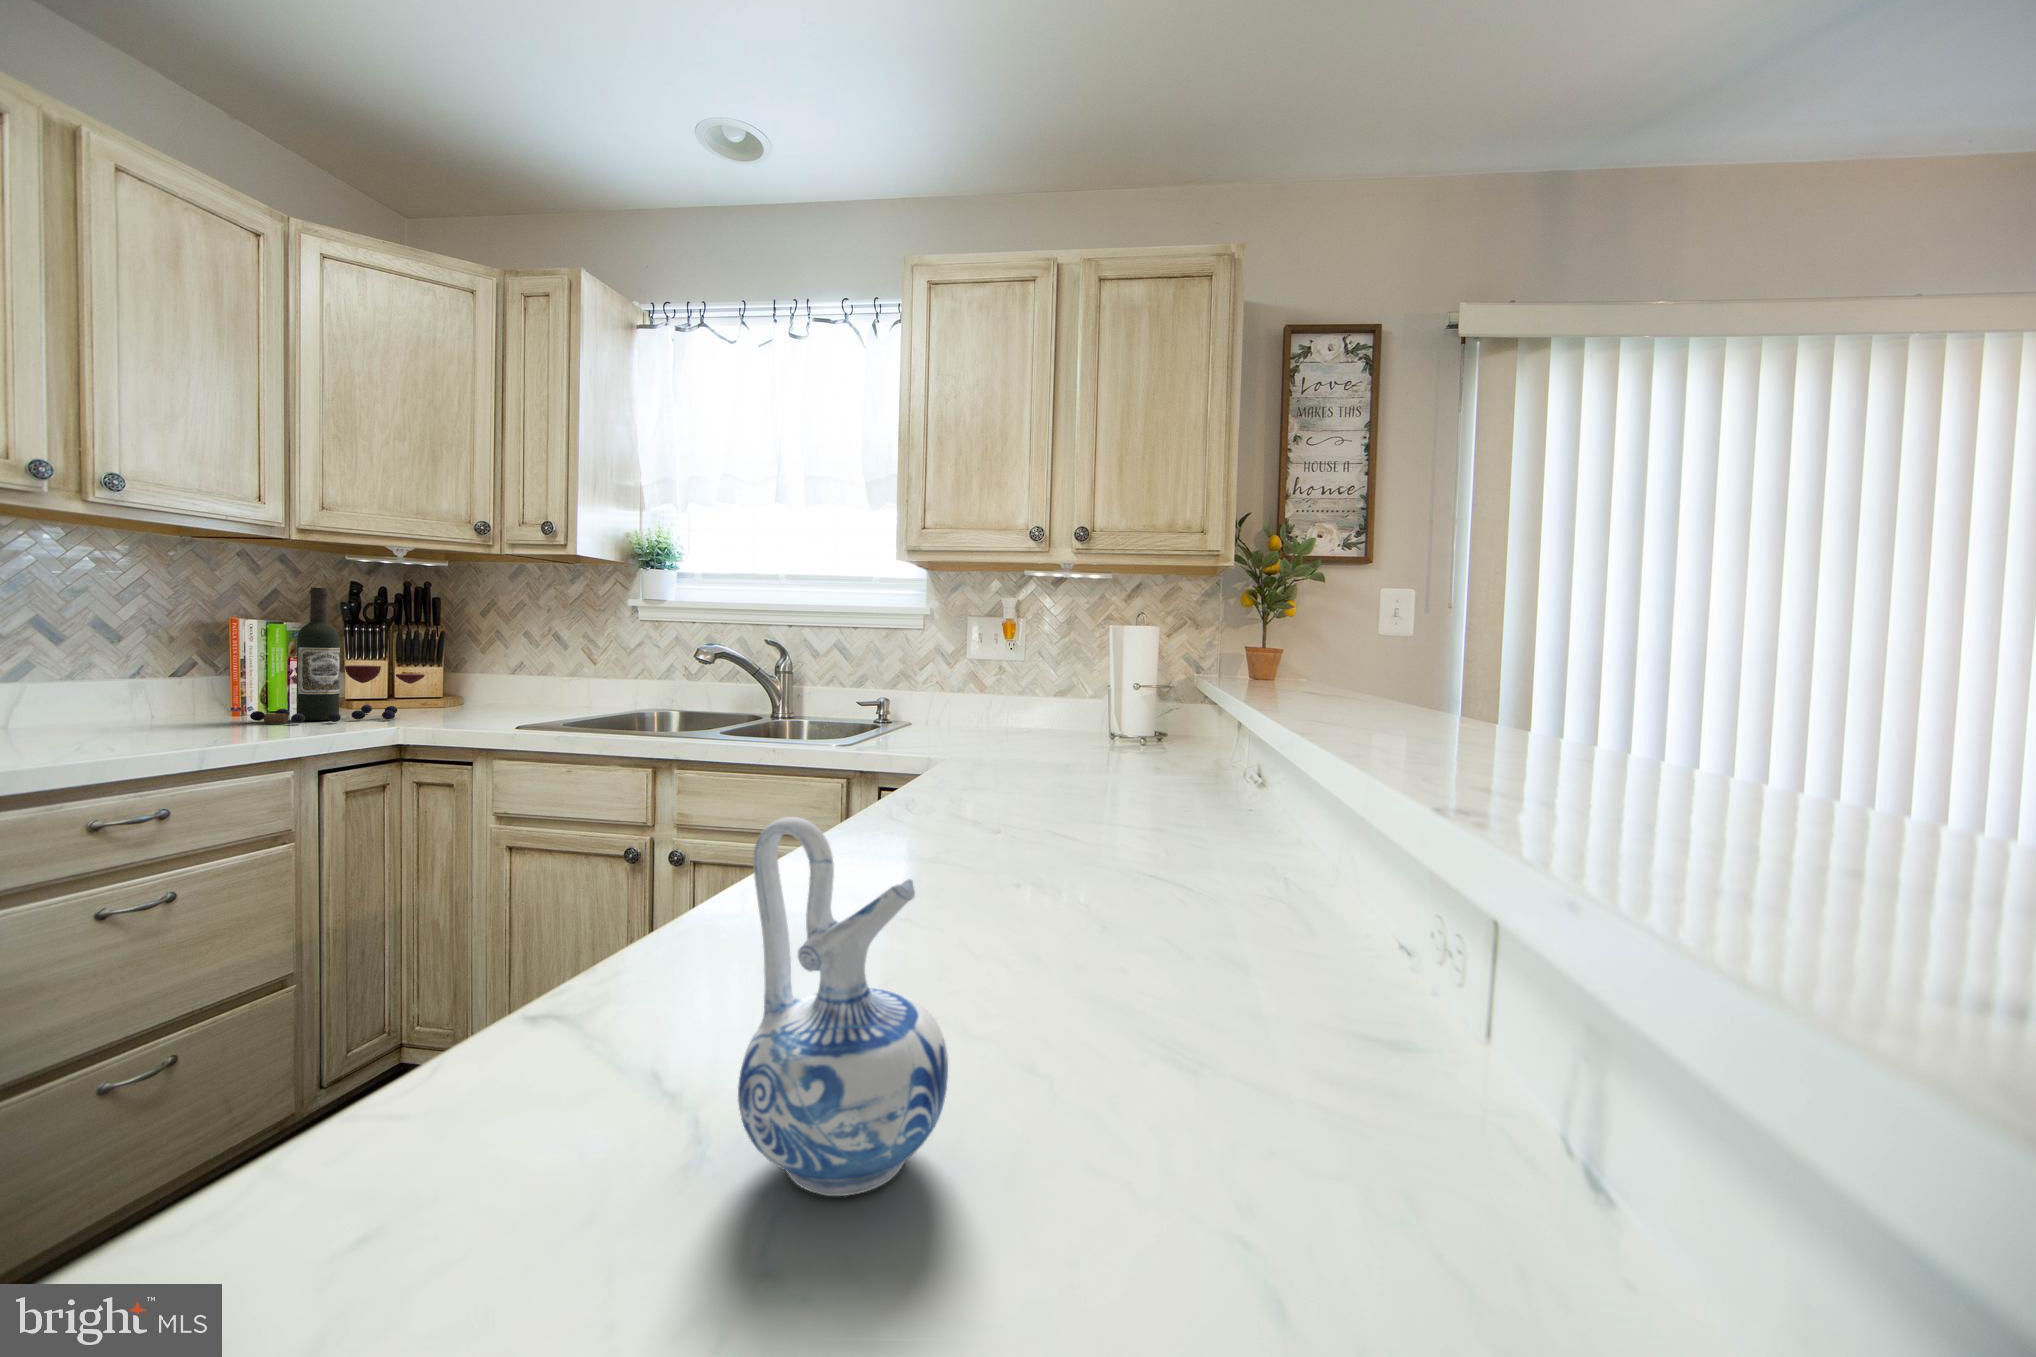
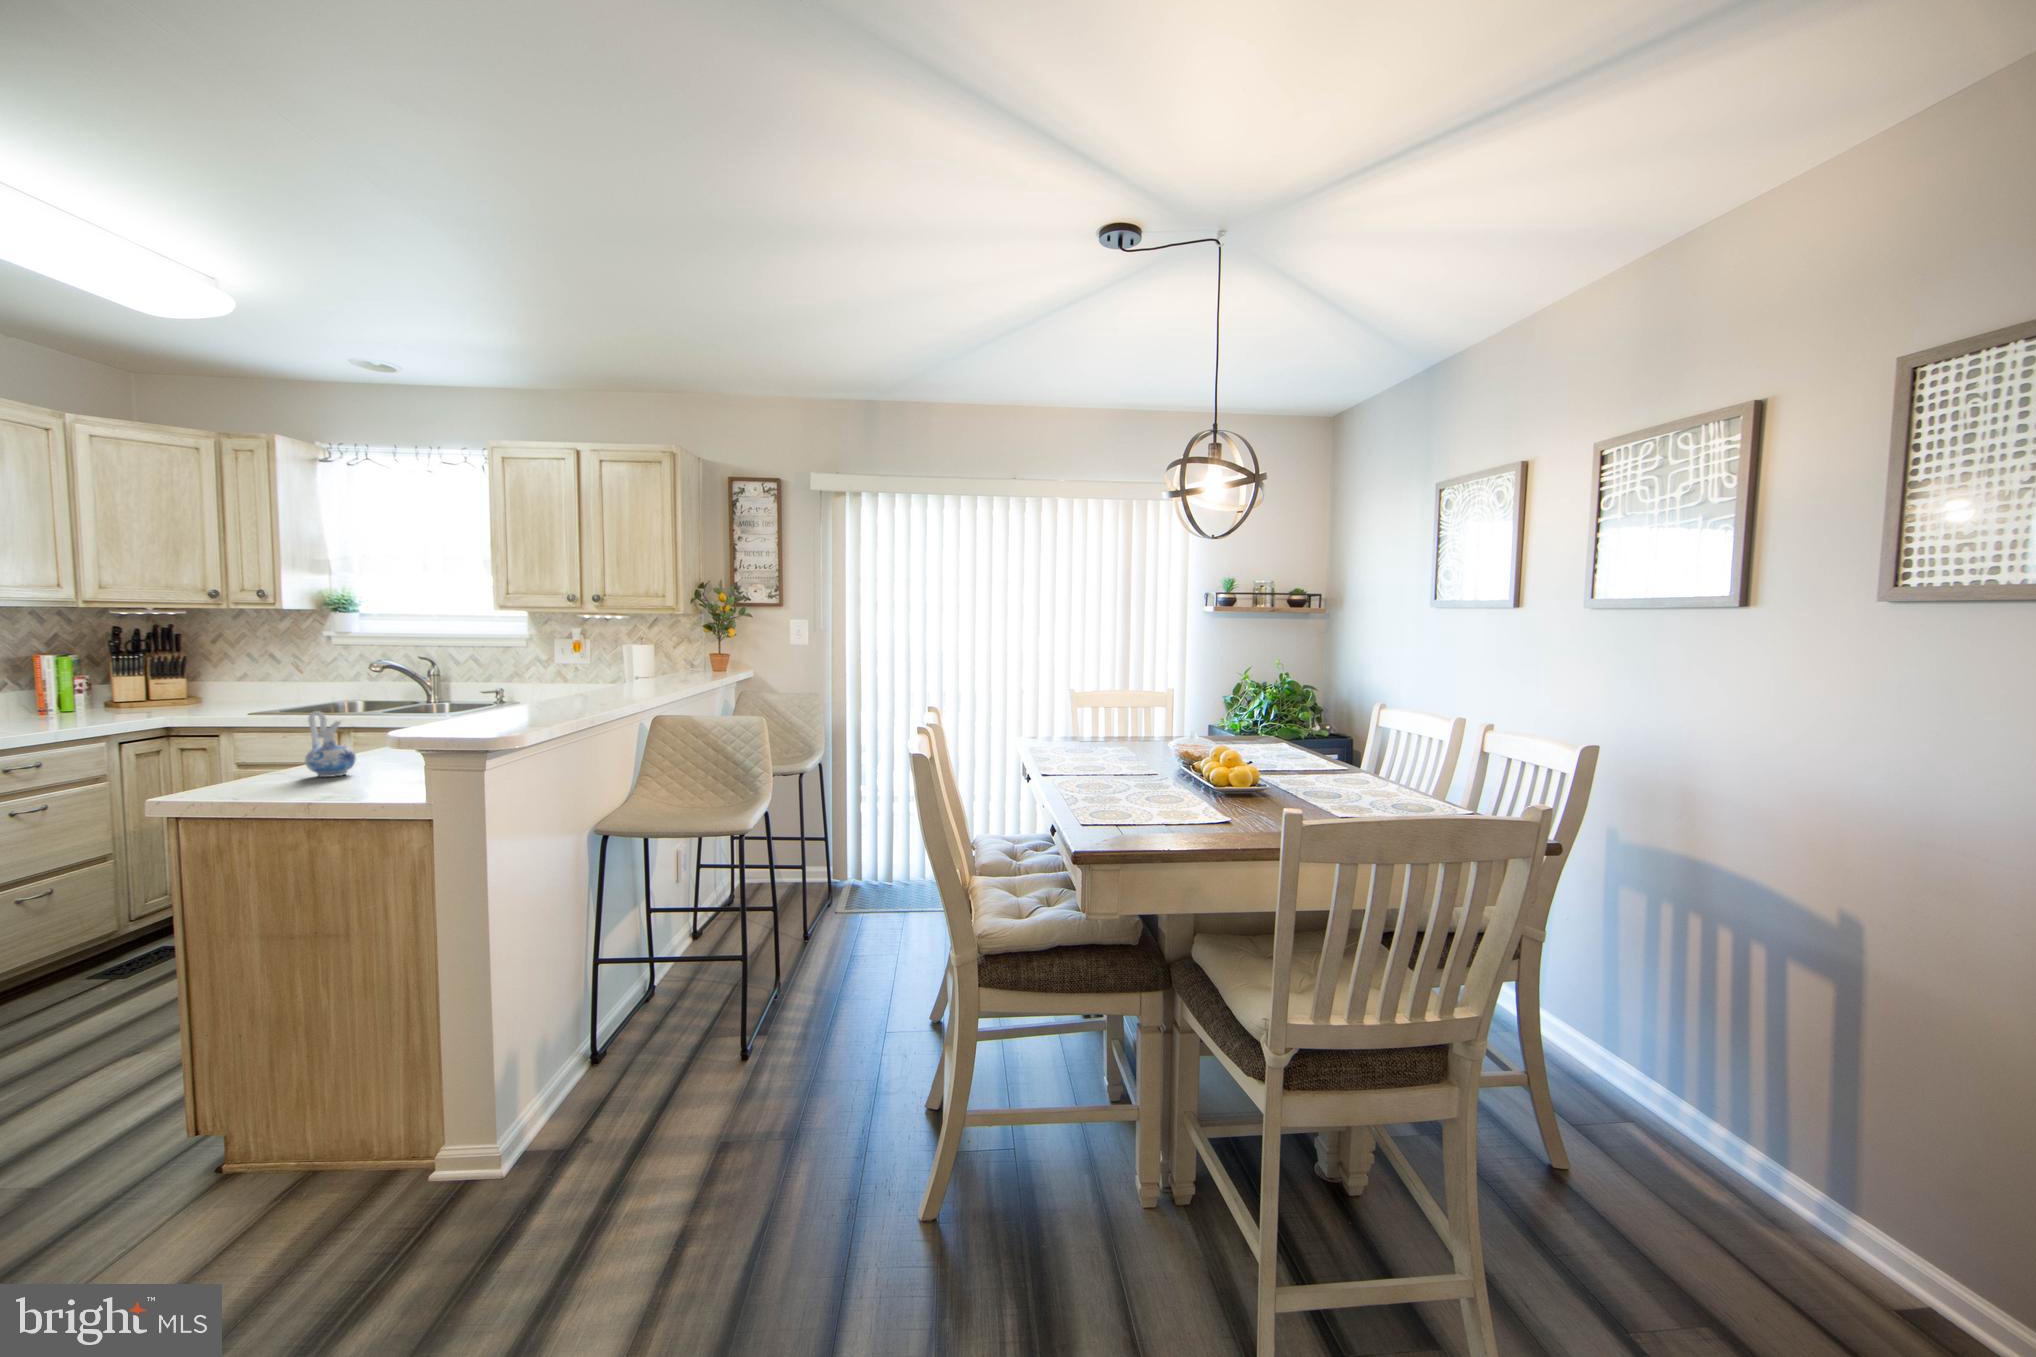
wine bottle: present [250,587,425,723] -> none [59,636,179,716]

